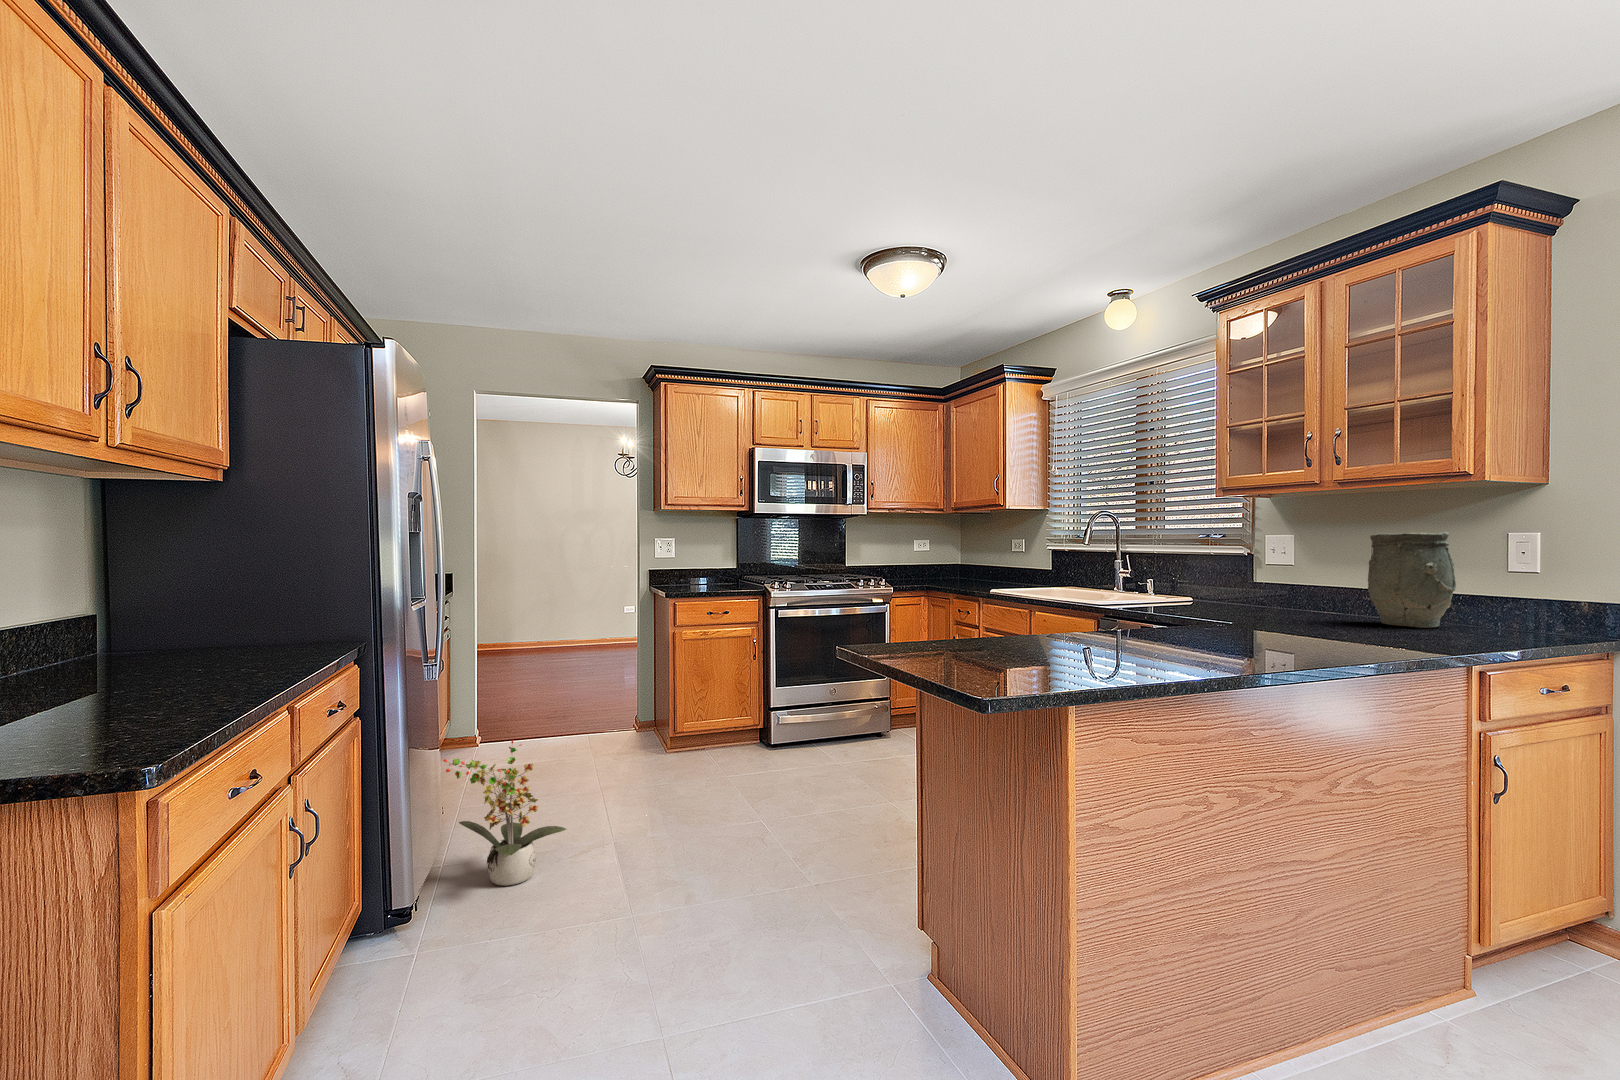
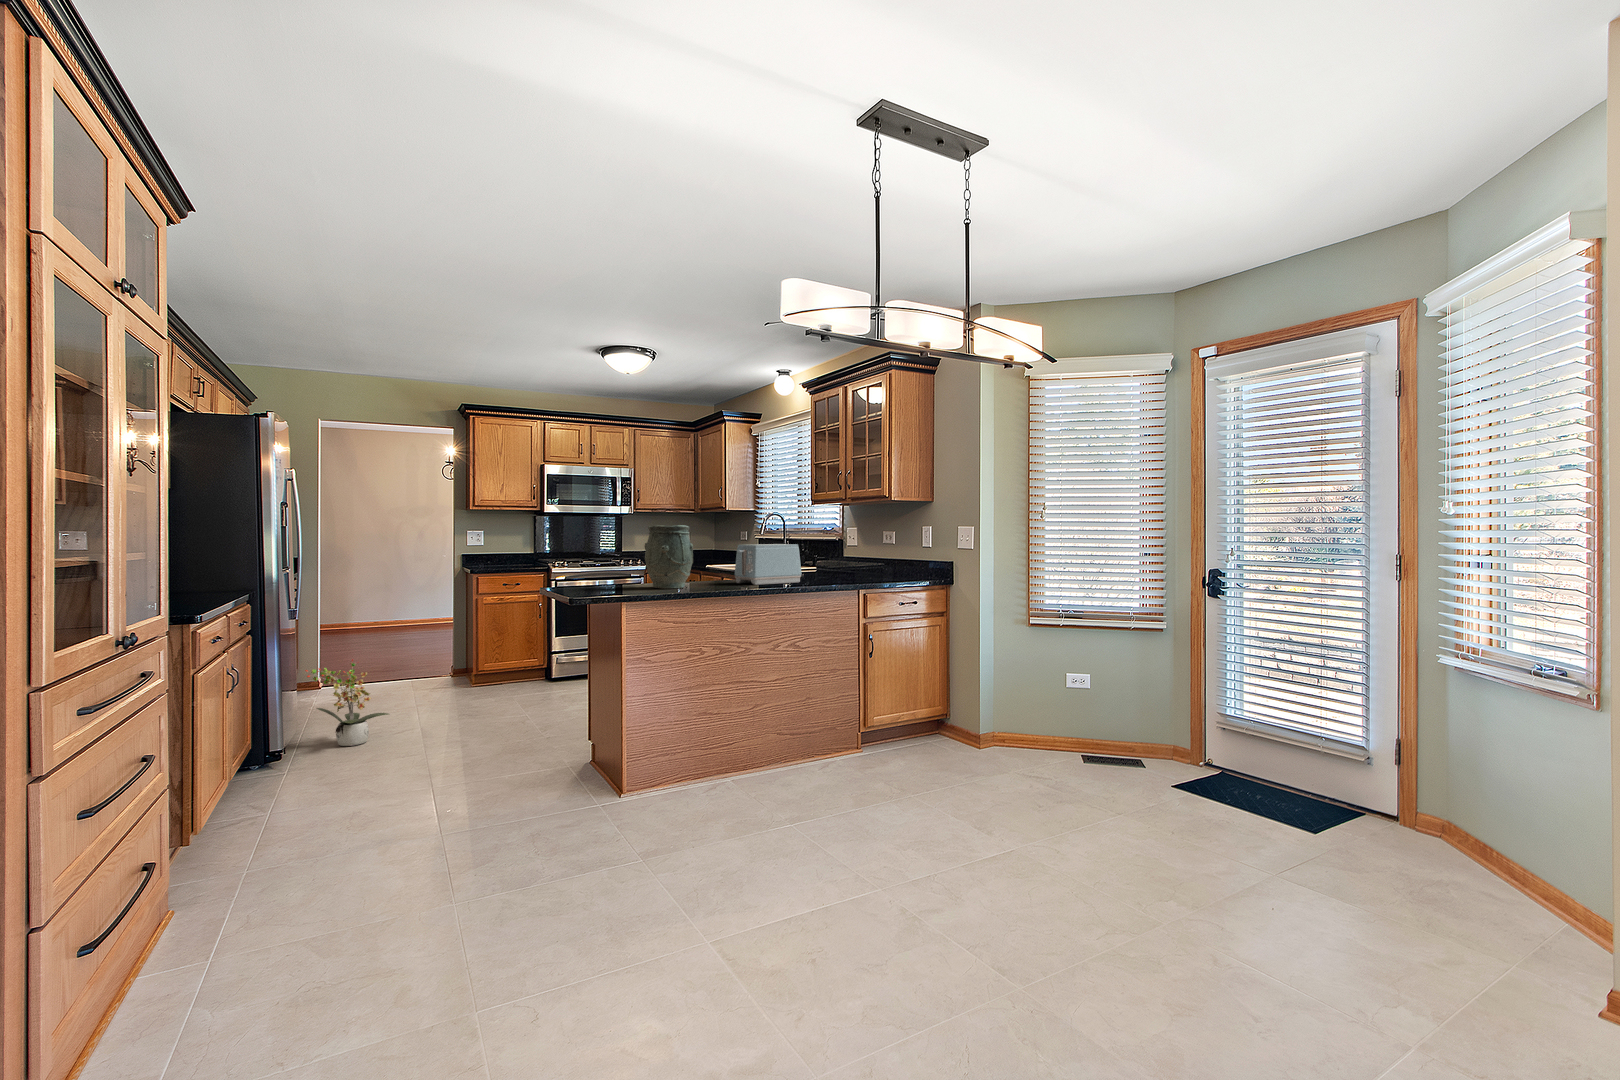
vase: present [1368,532,1456,627] -> present [645,525,693,589]
toaster: none [1185,563,1319,647] -> present [735,544,802,585]

